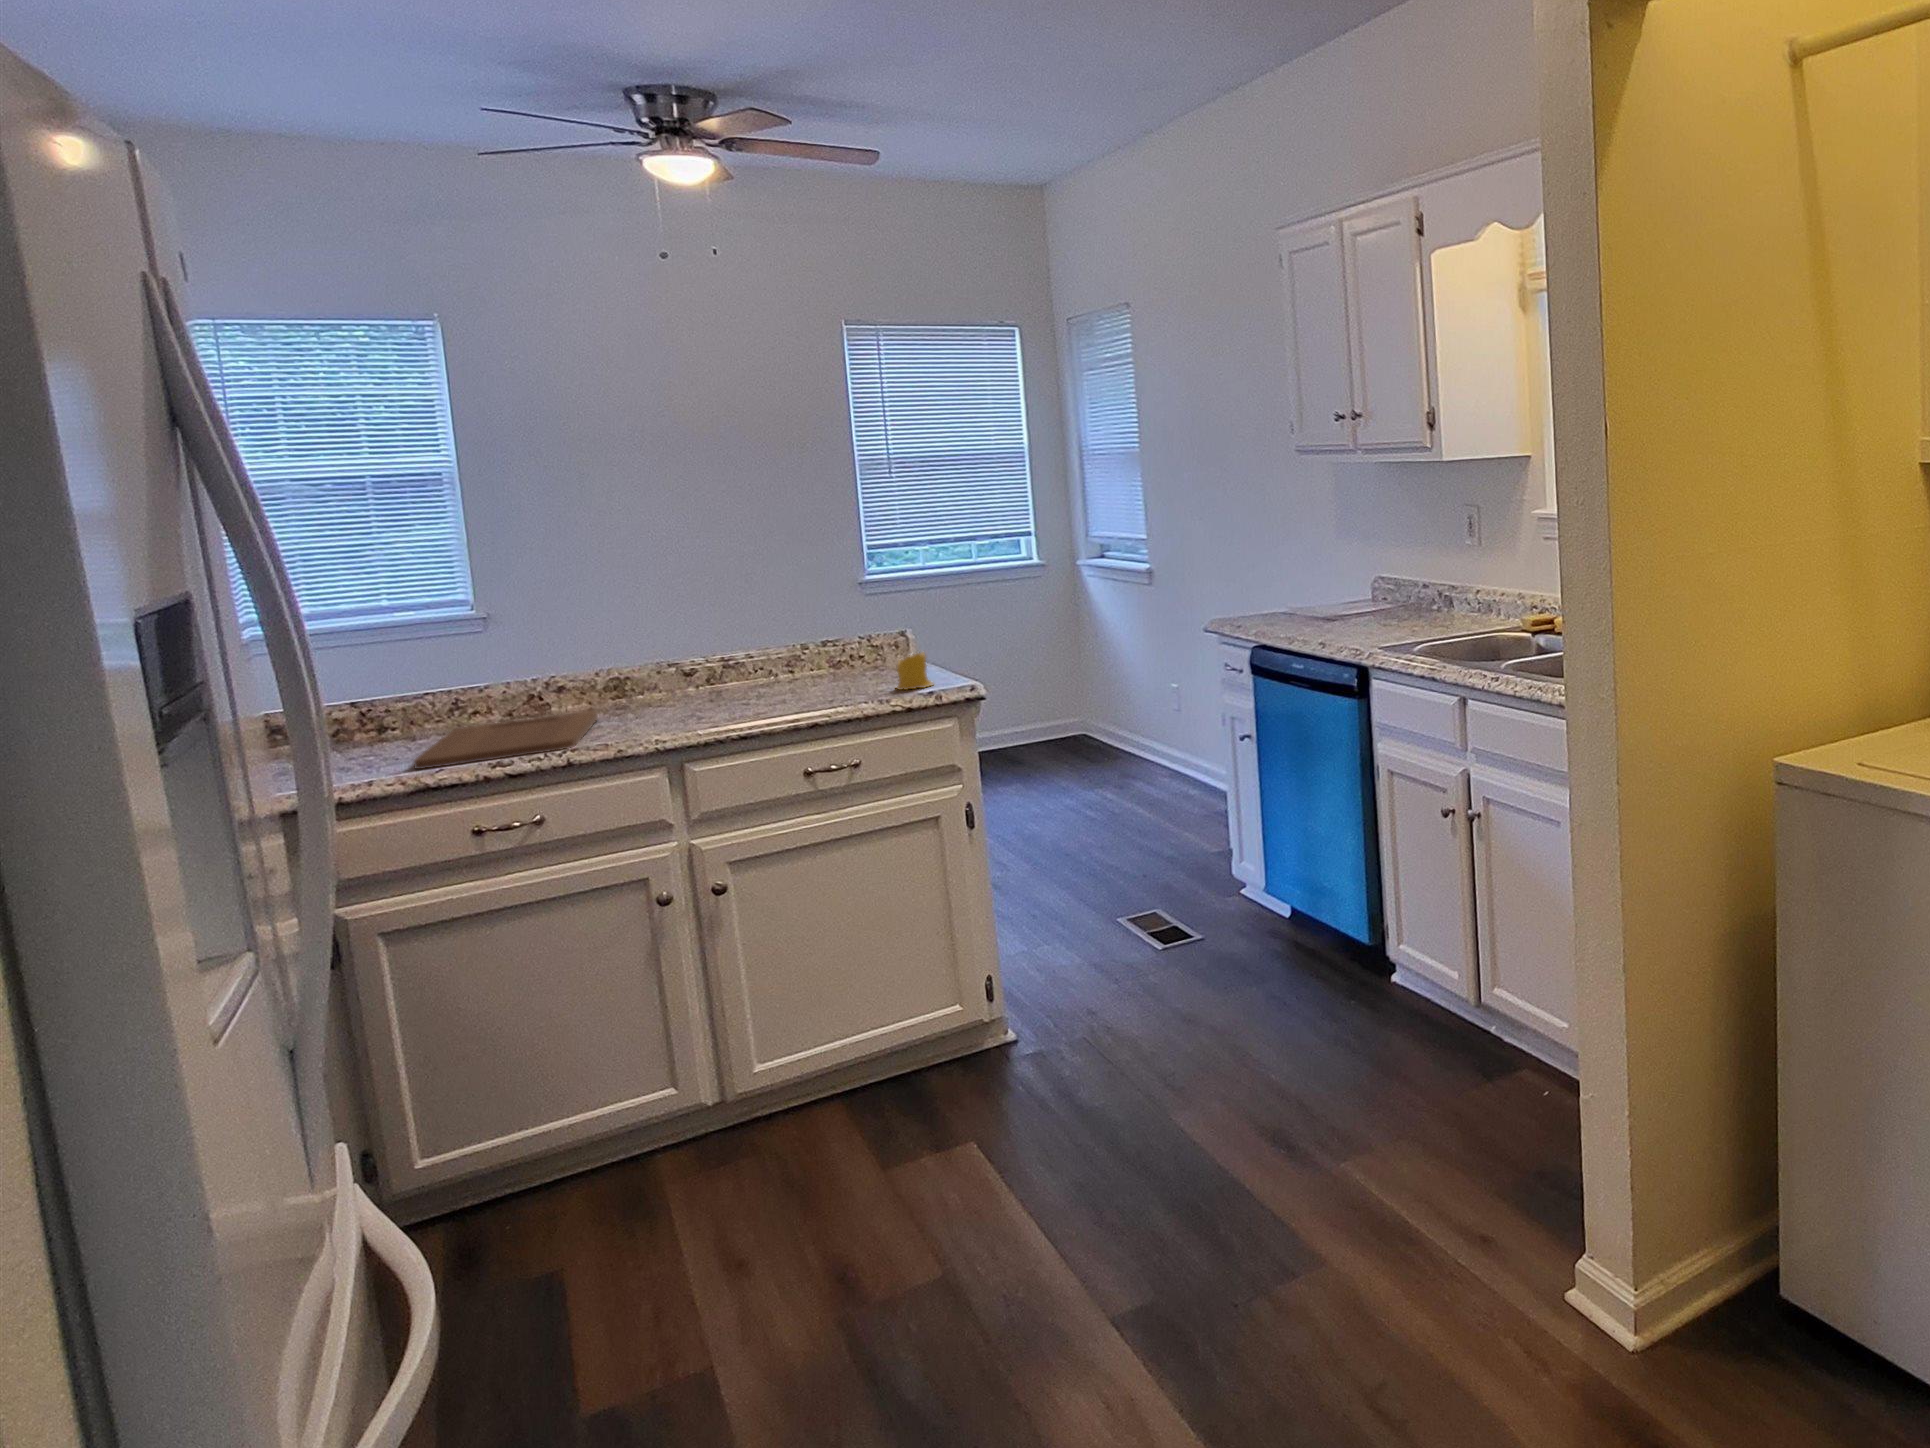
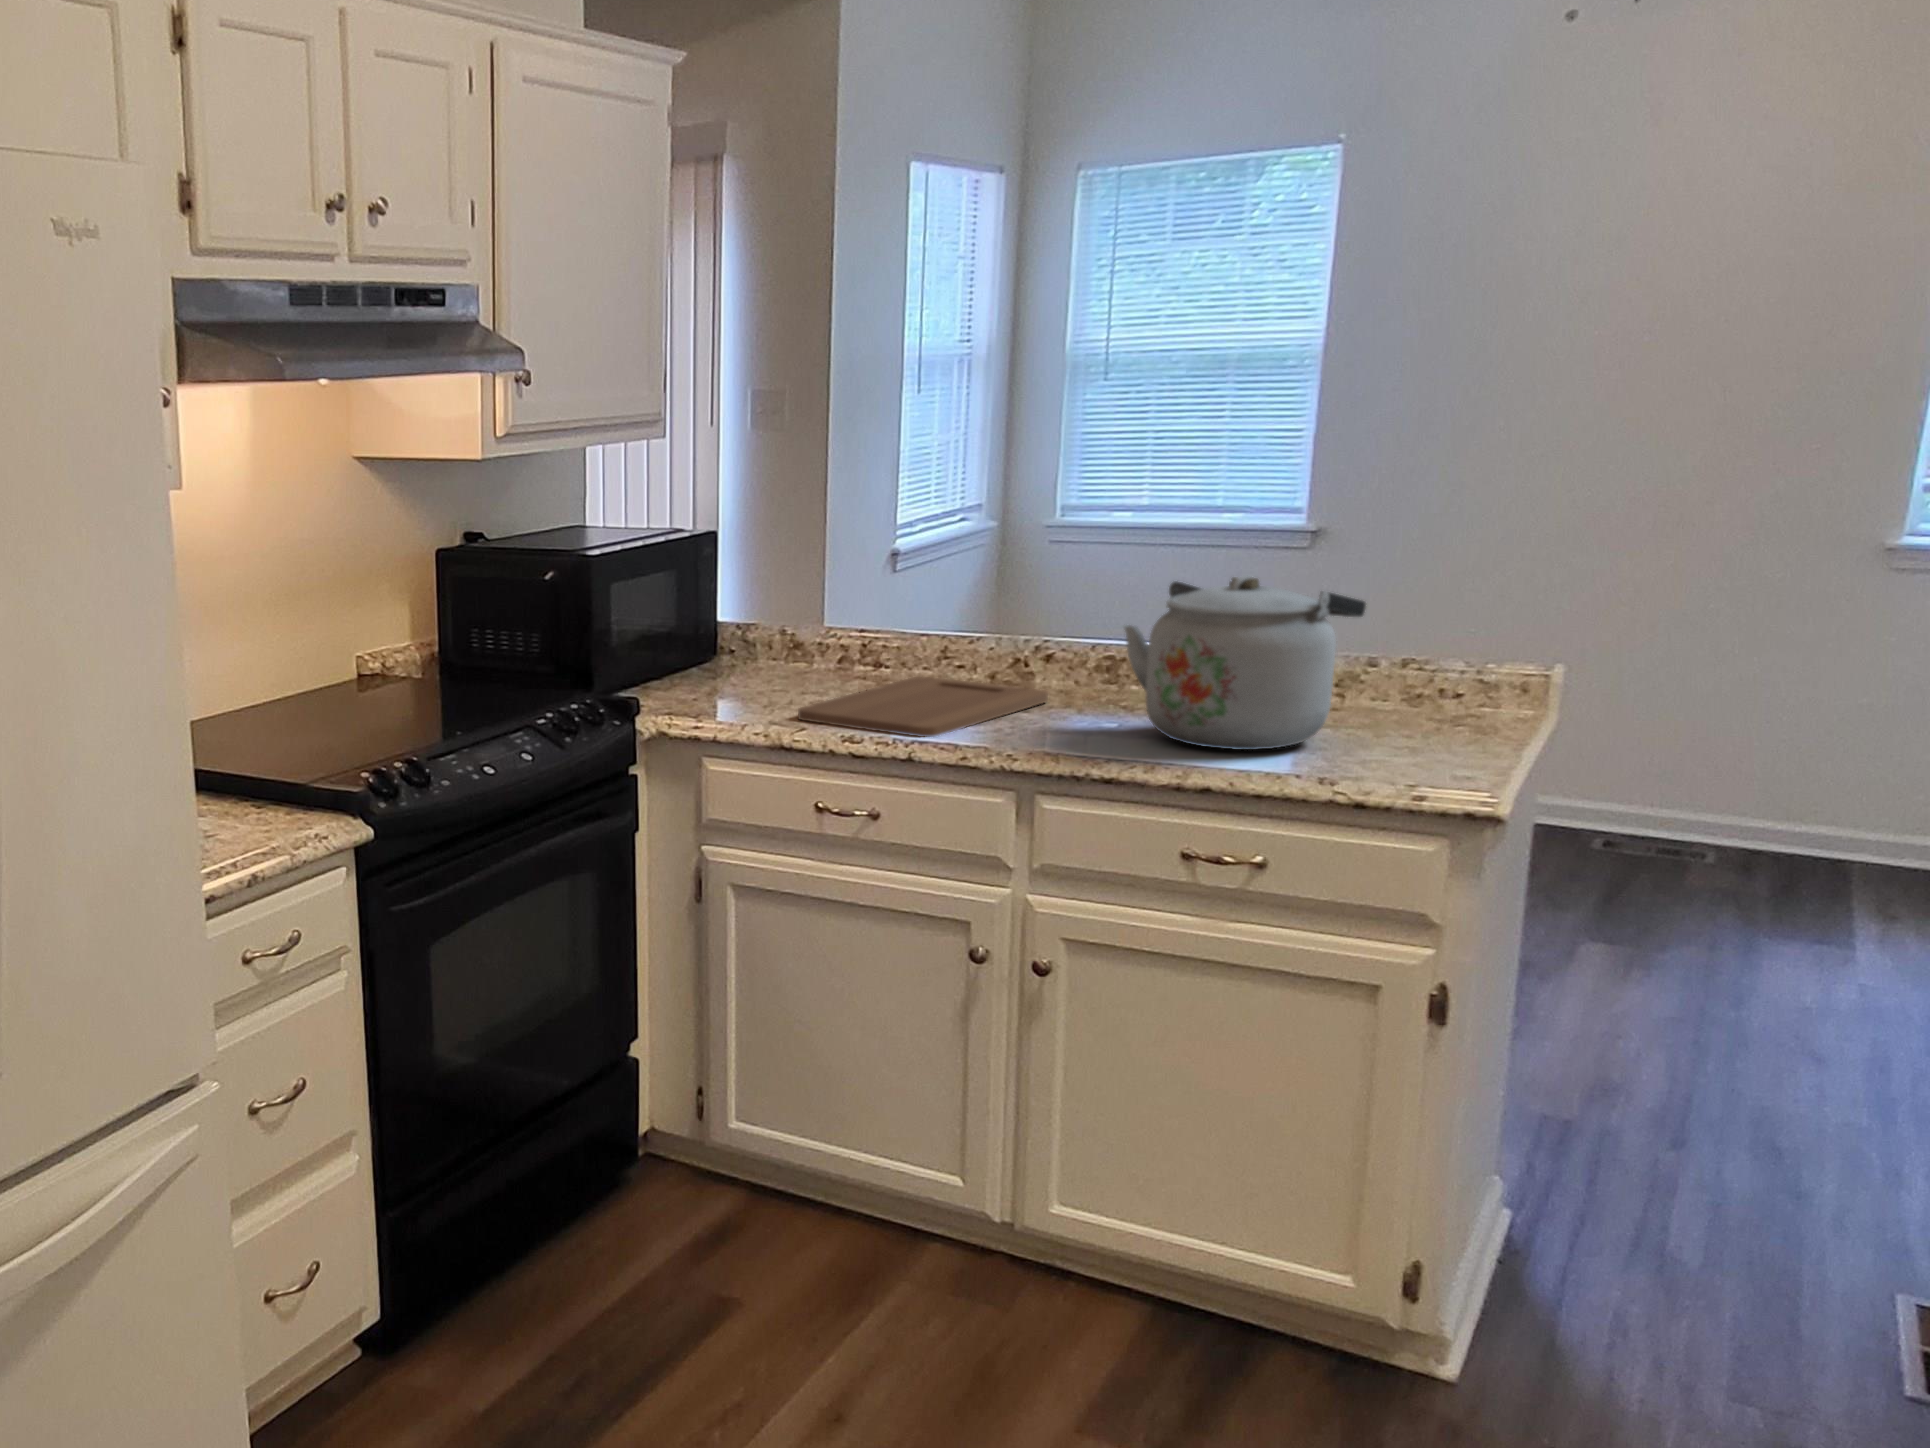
kettle: none [678,592,840,708] -> present [1124,575,1366,750]
candle: present [897,653,933,690] -> none [1383,711,1458,777]

